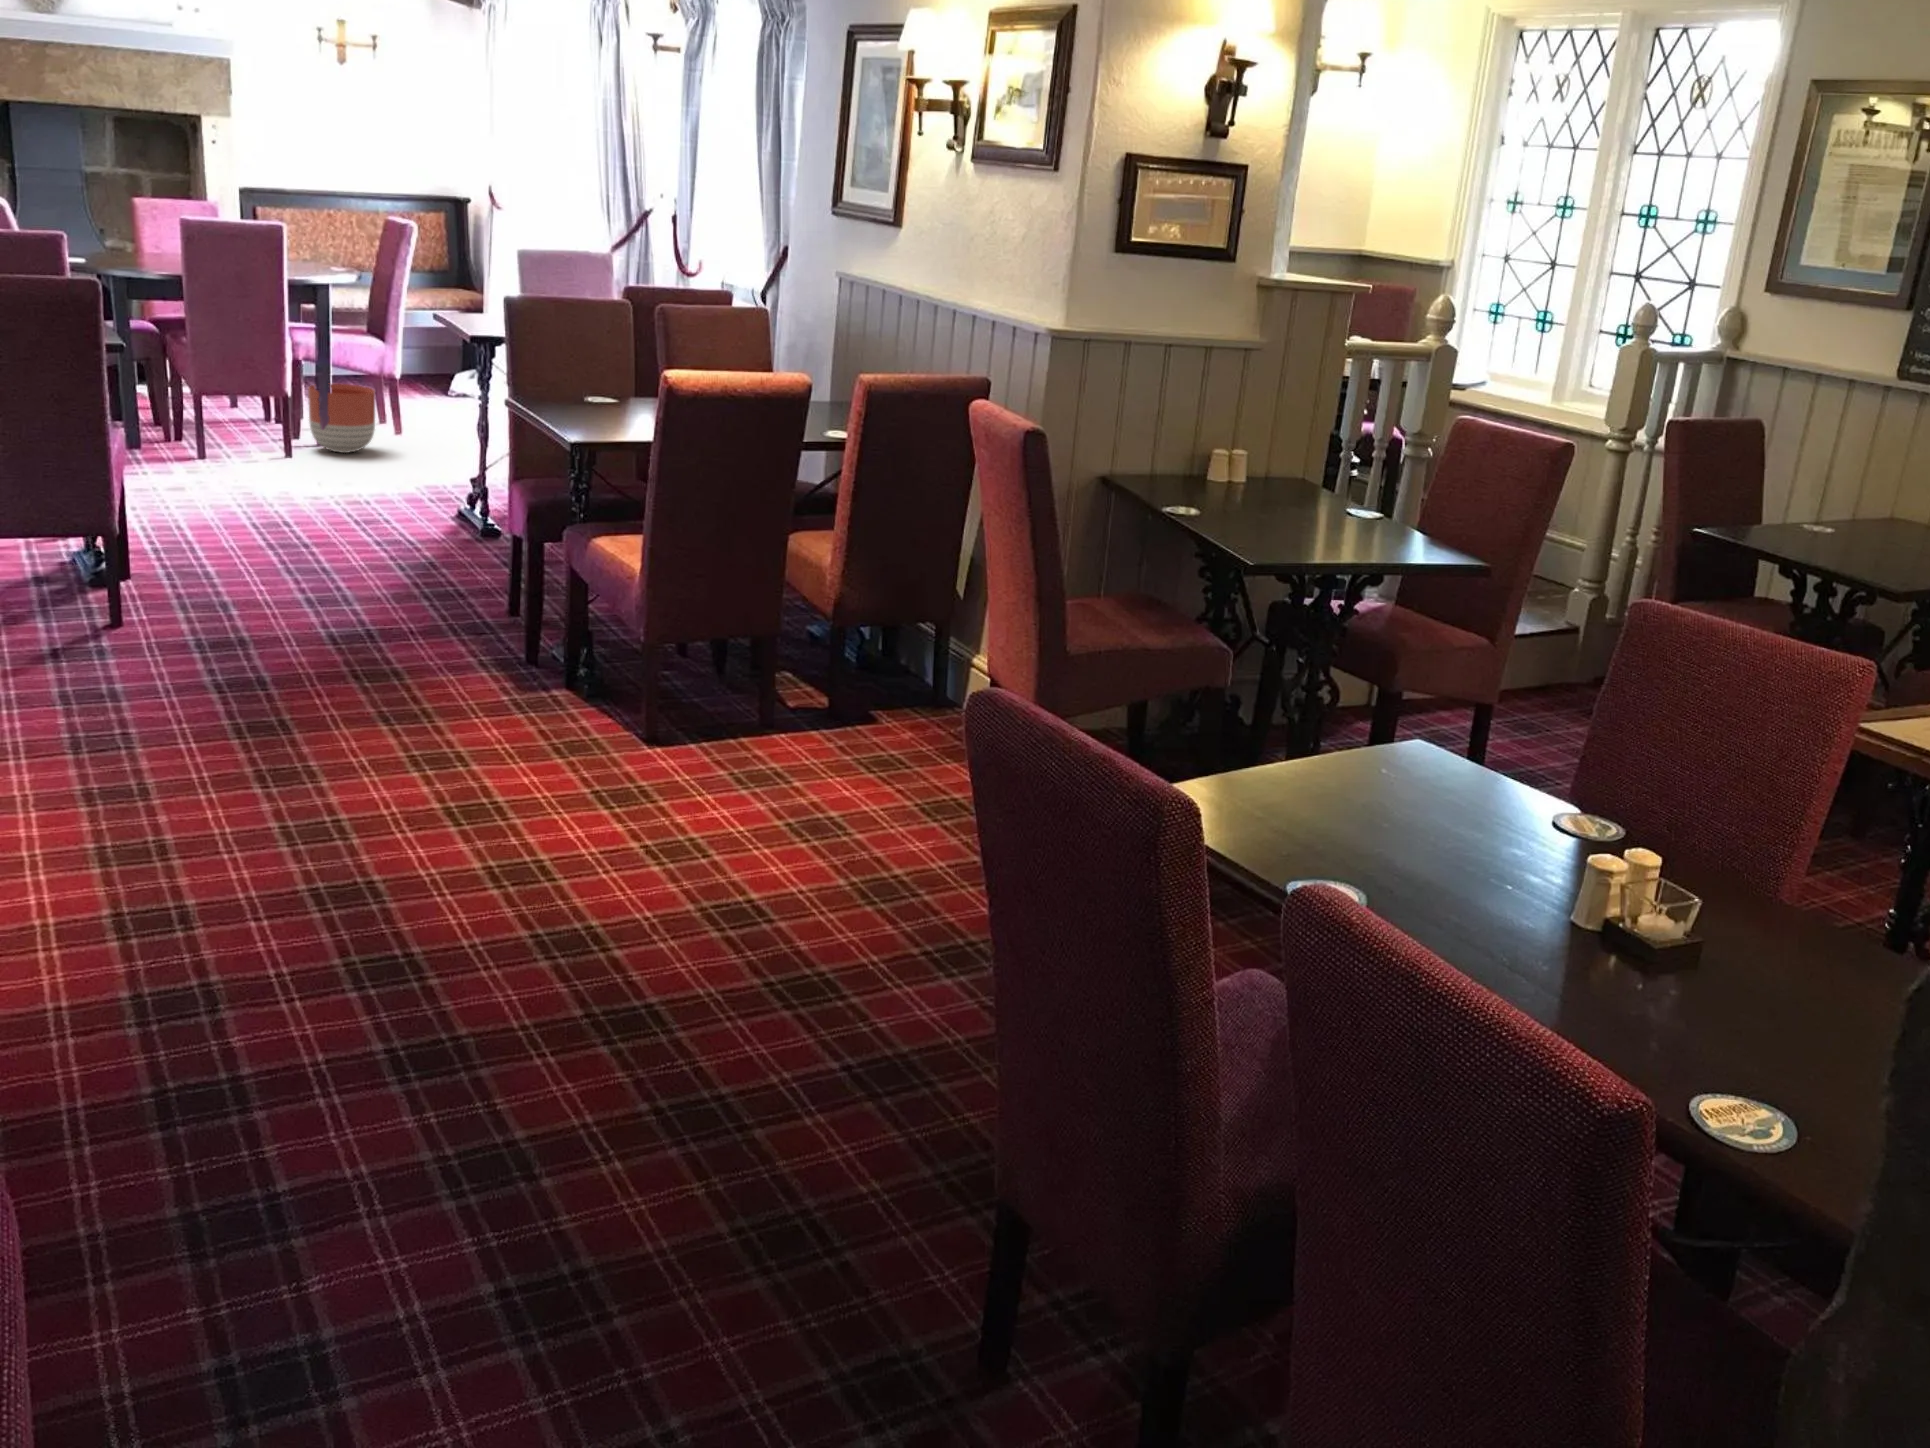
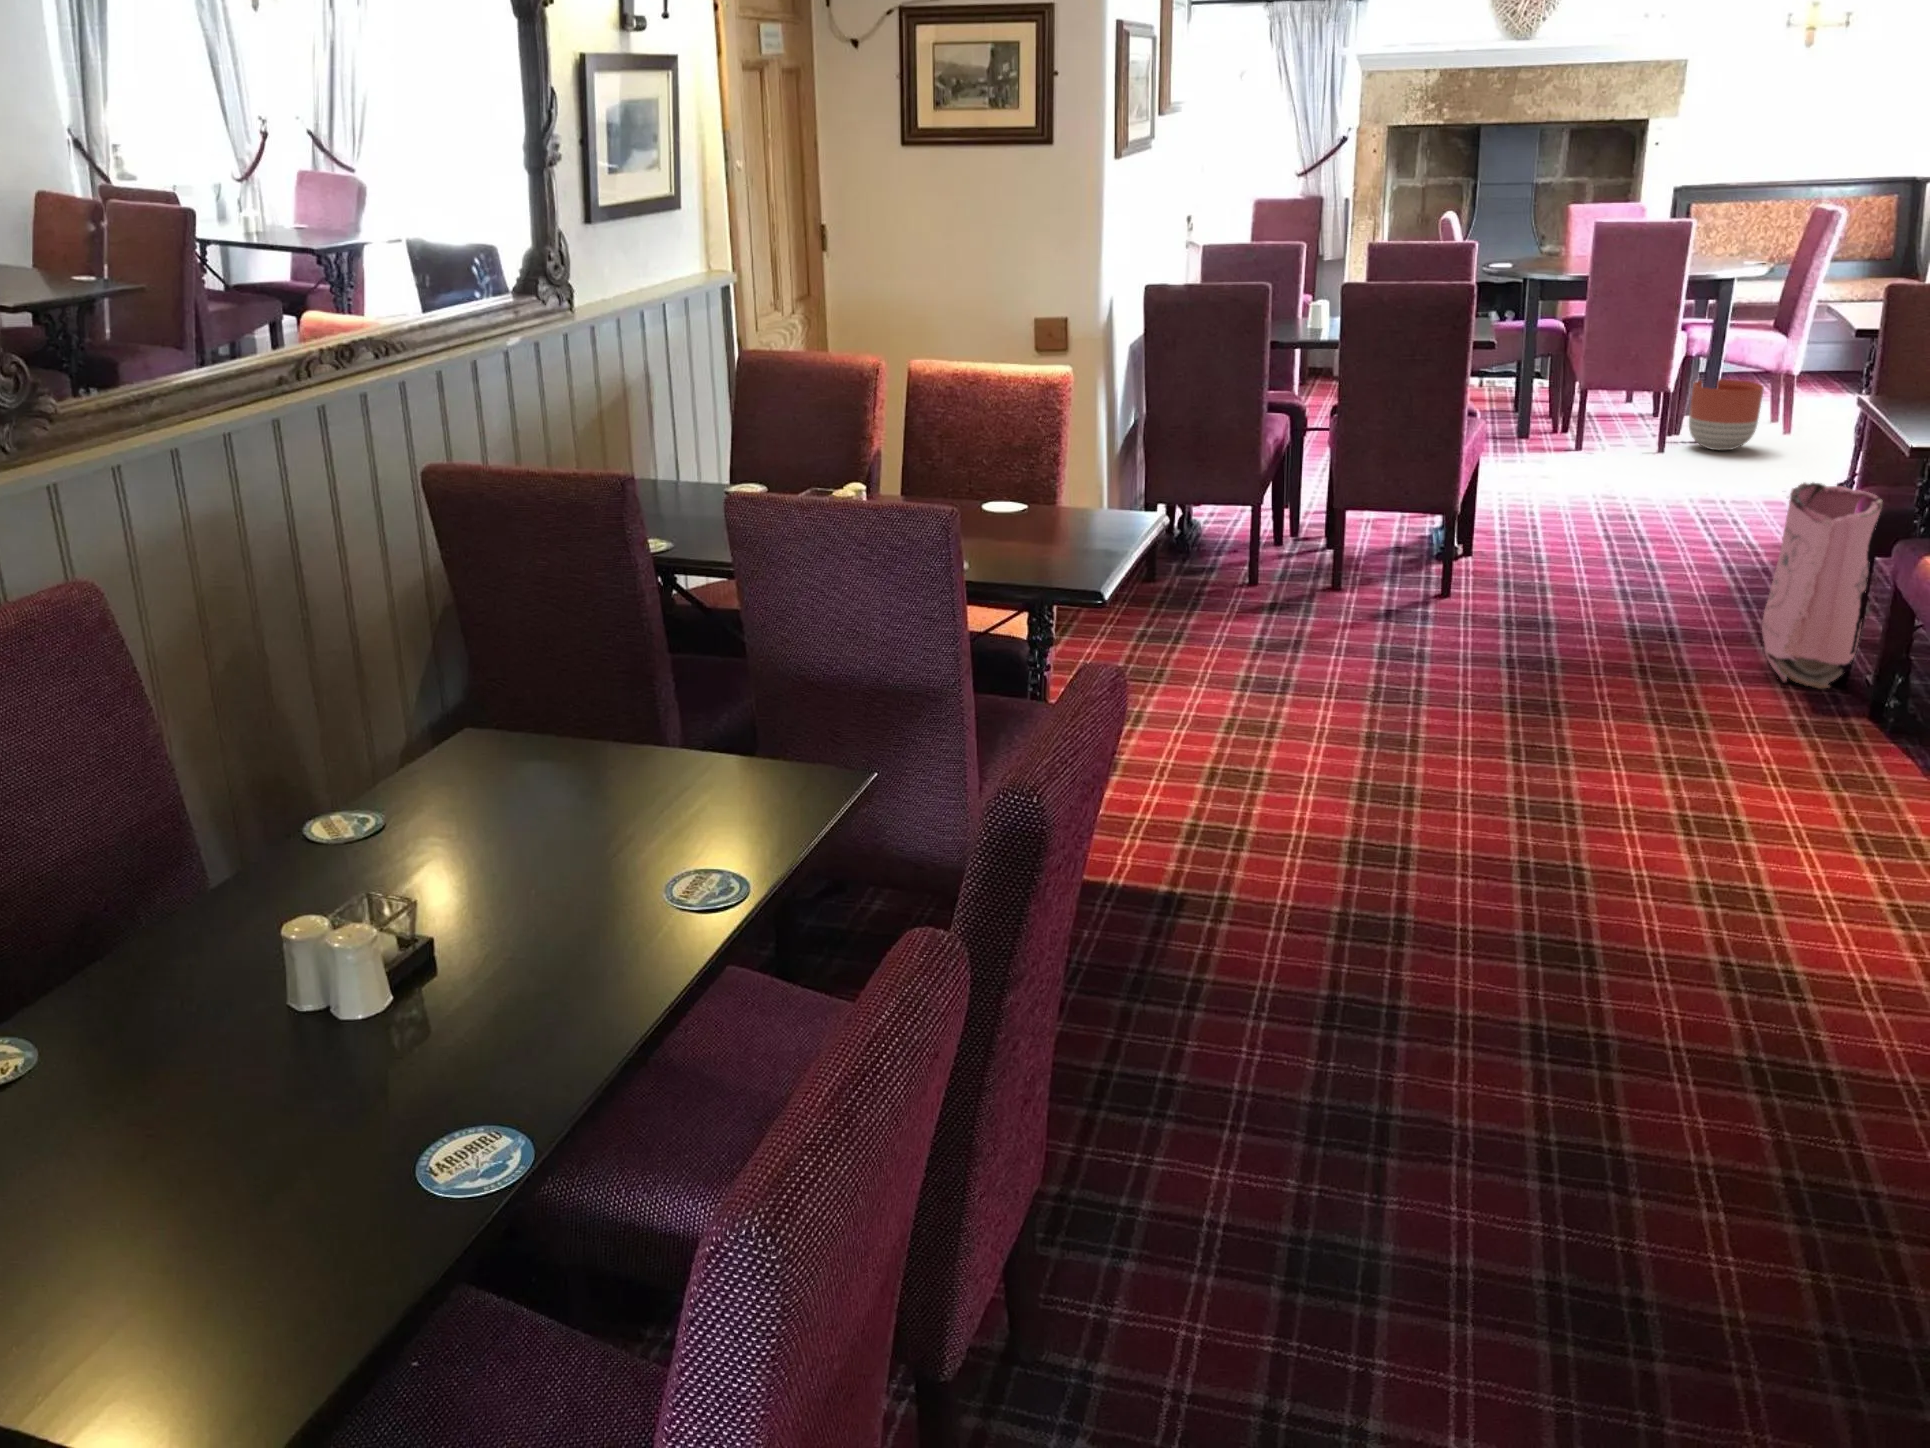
bag: none [455,479,540,668] -> present [1762,483,1882,688]

